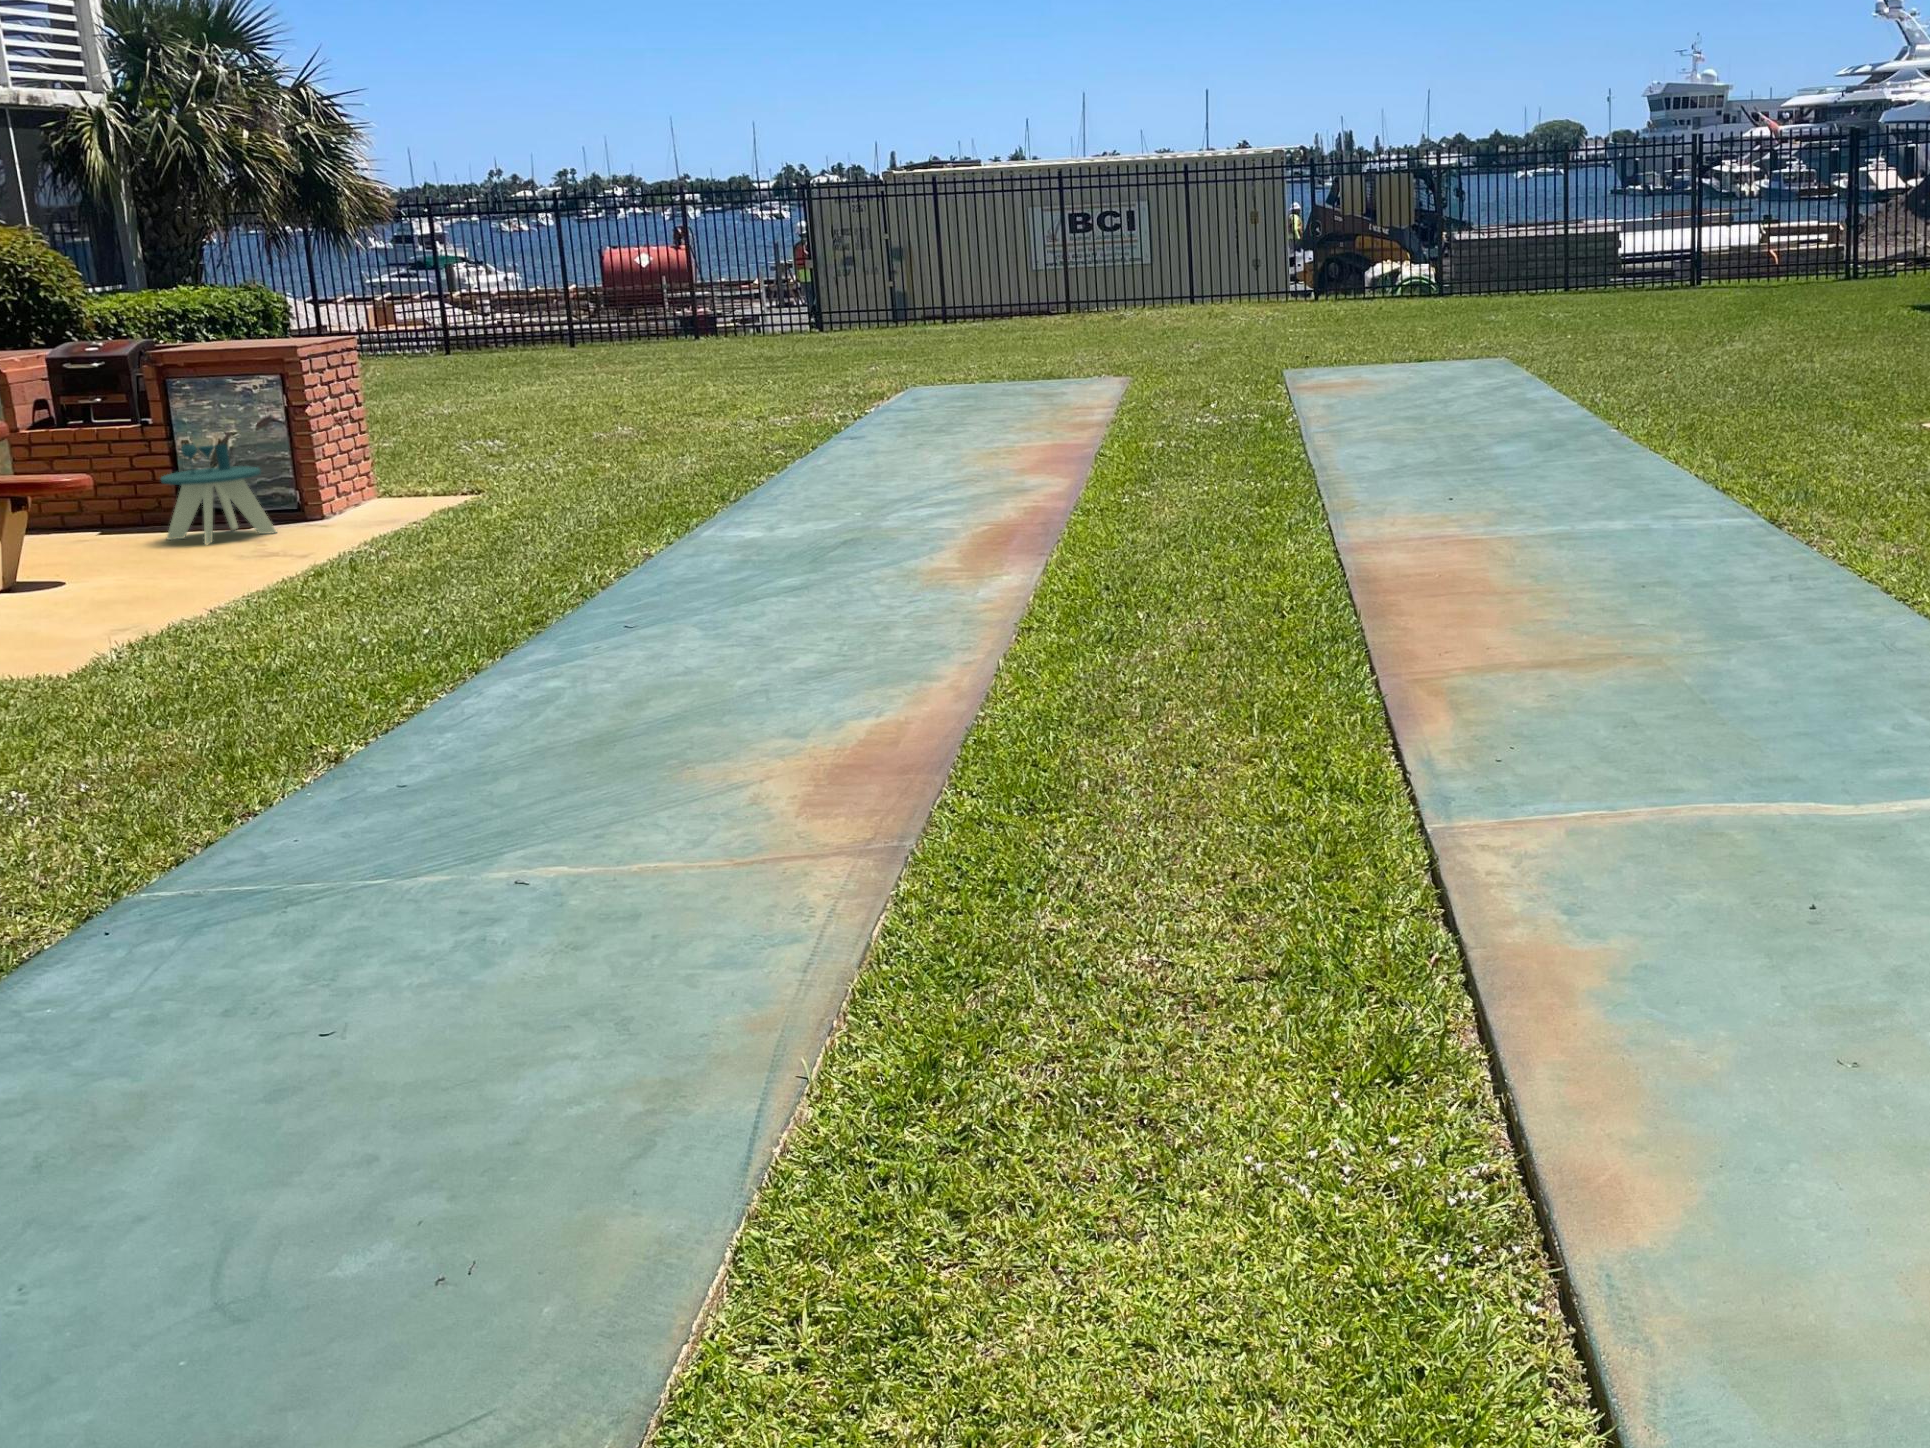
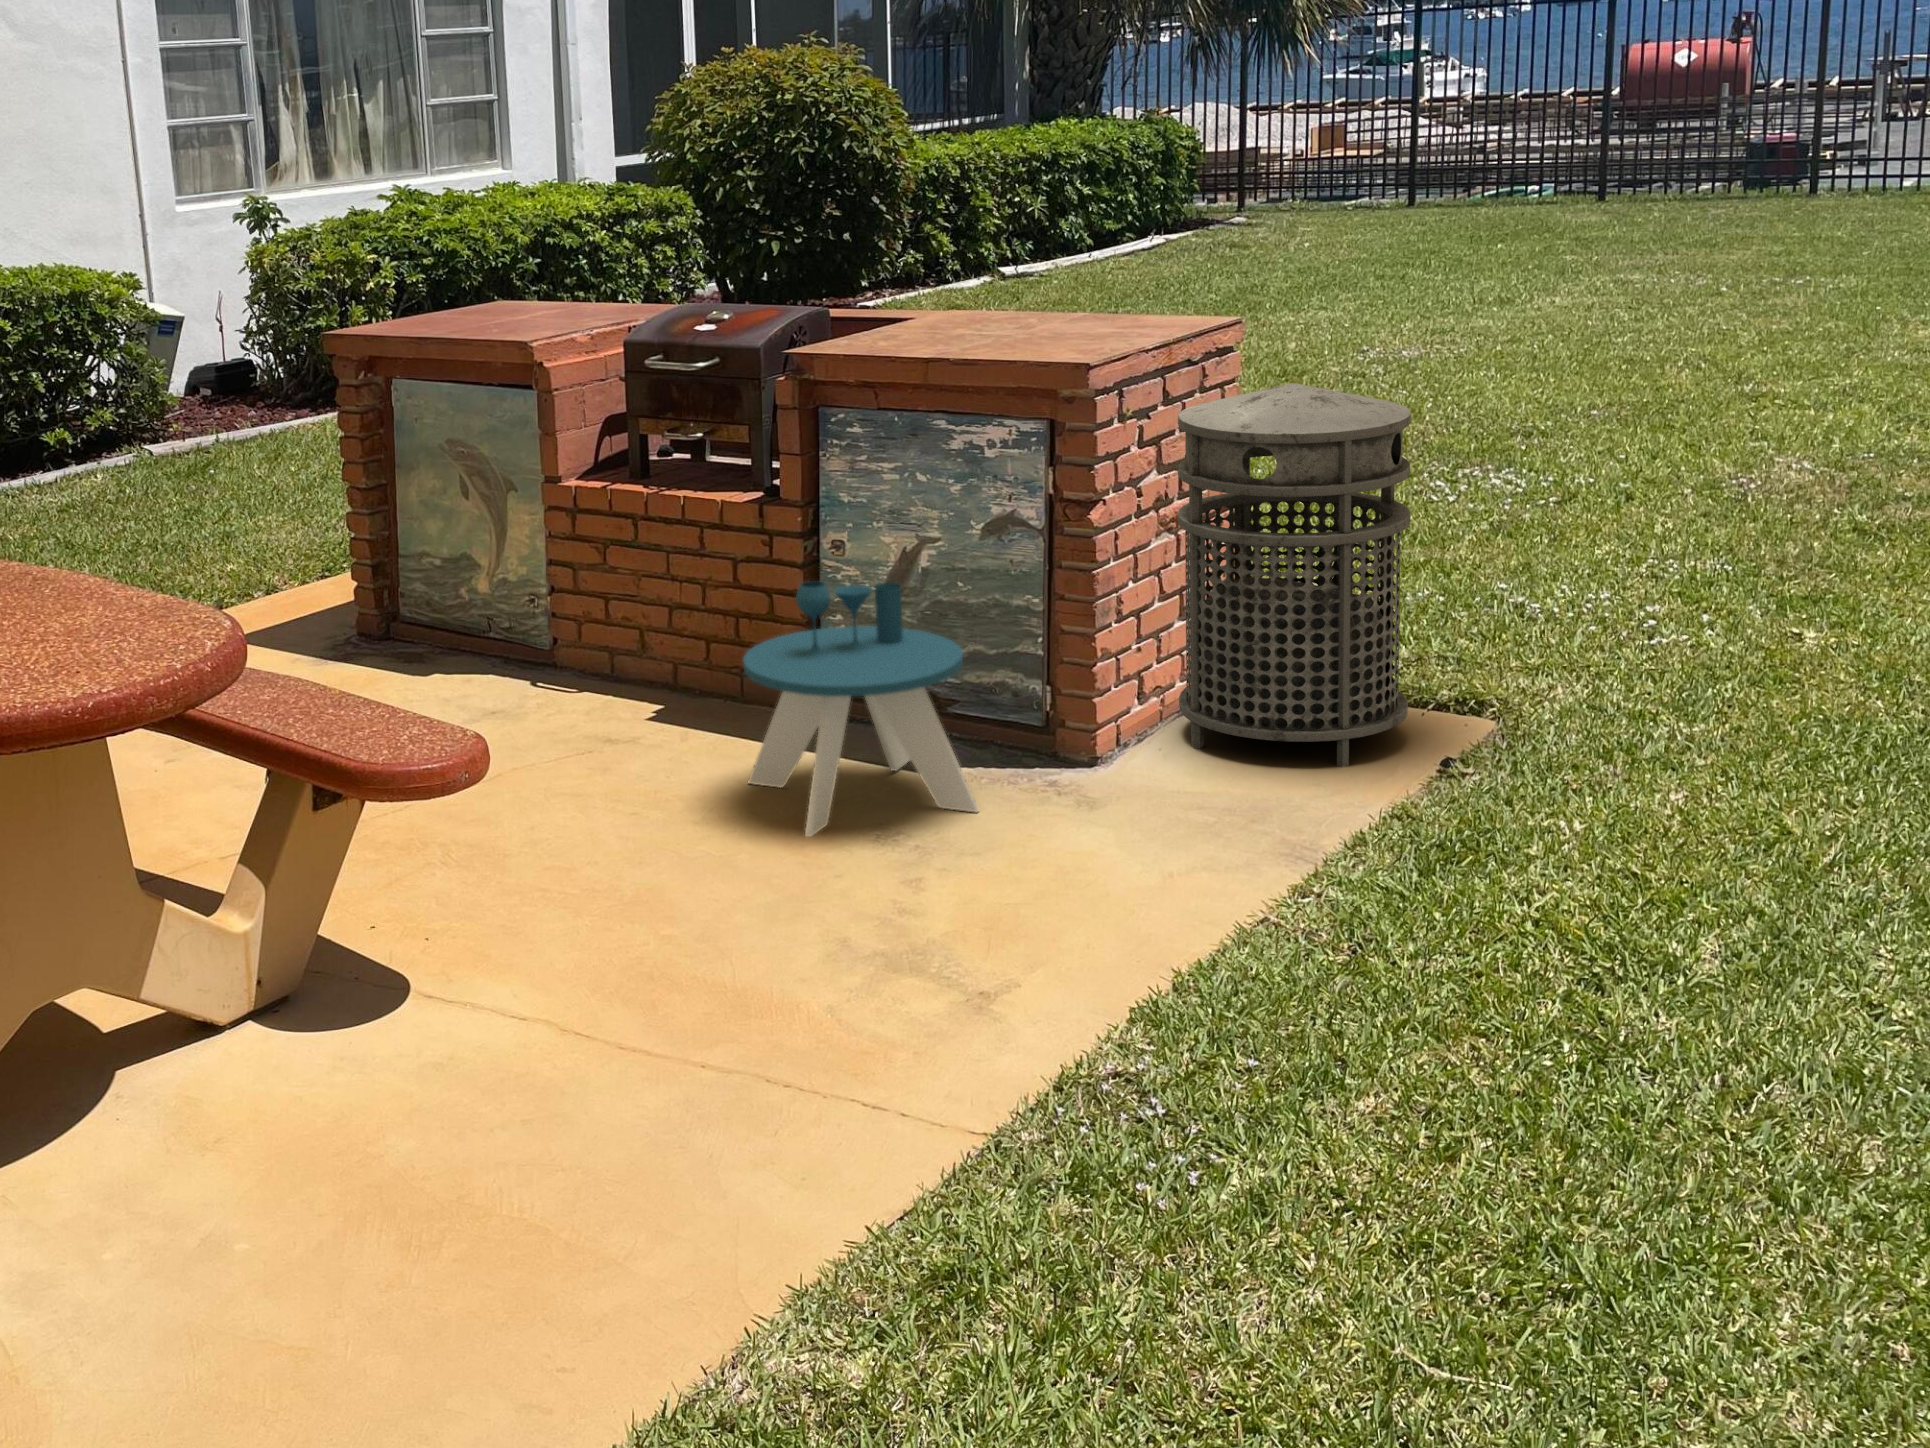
trash can: none [335,356,448,513] -> present [1177,383,1411,767]

